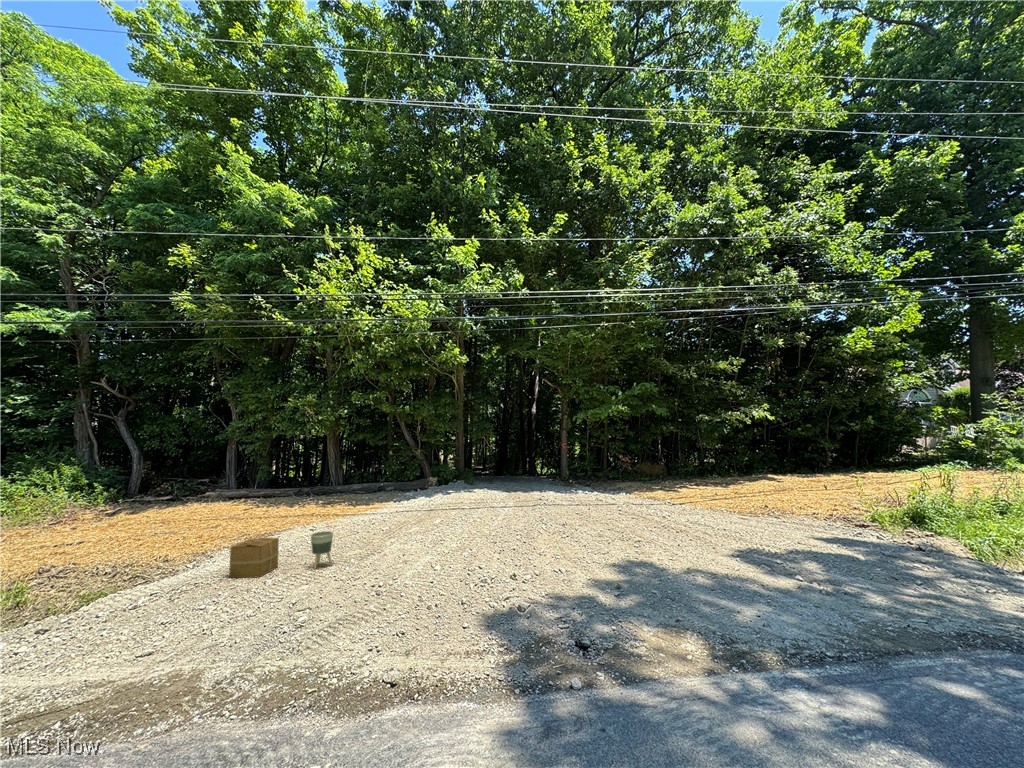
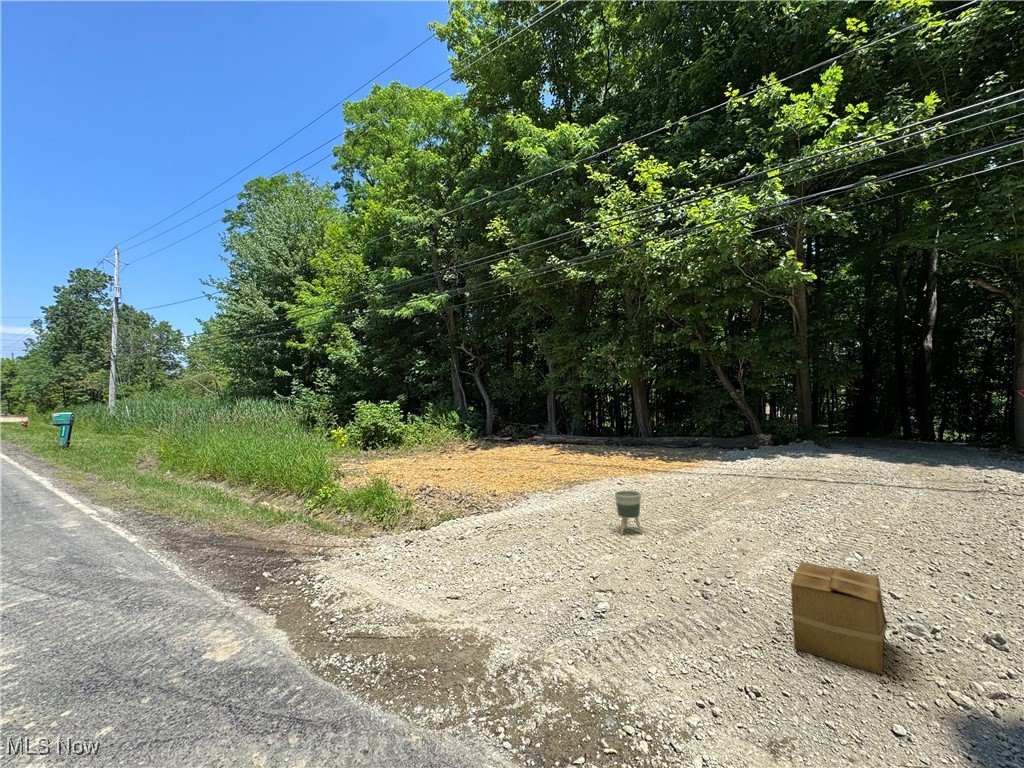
cardboard box: present [229,538,279,578] -> present [791,563,887,674]

